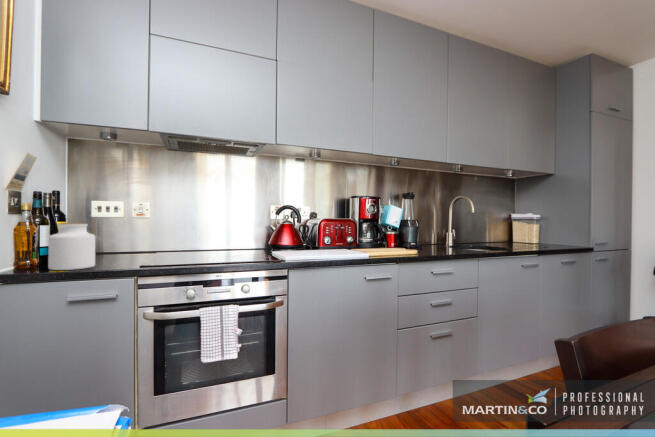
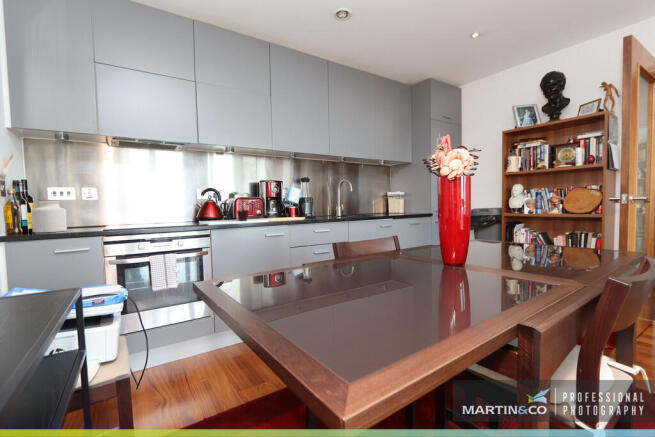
potted plant: none [312,213,343,253] -> present [230,192,251,220]

